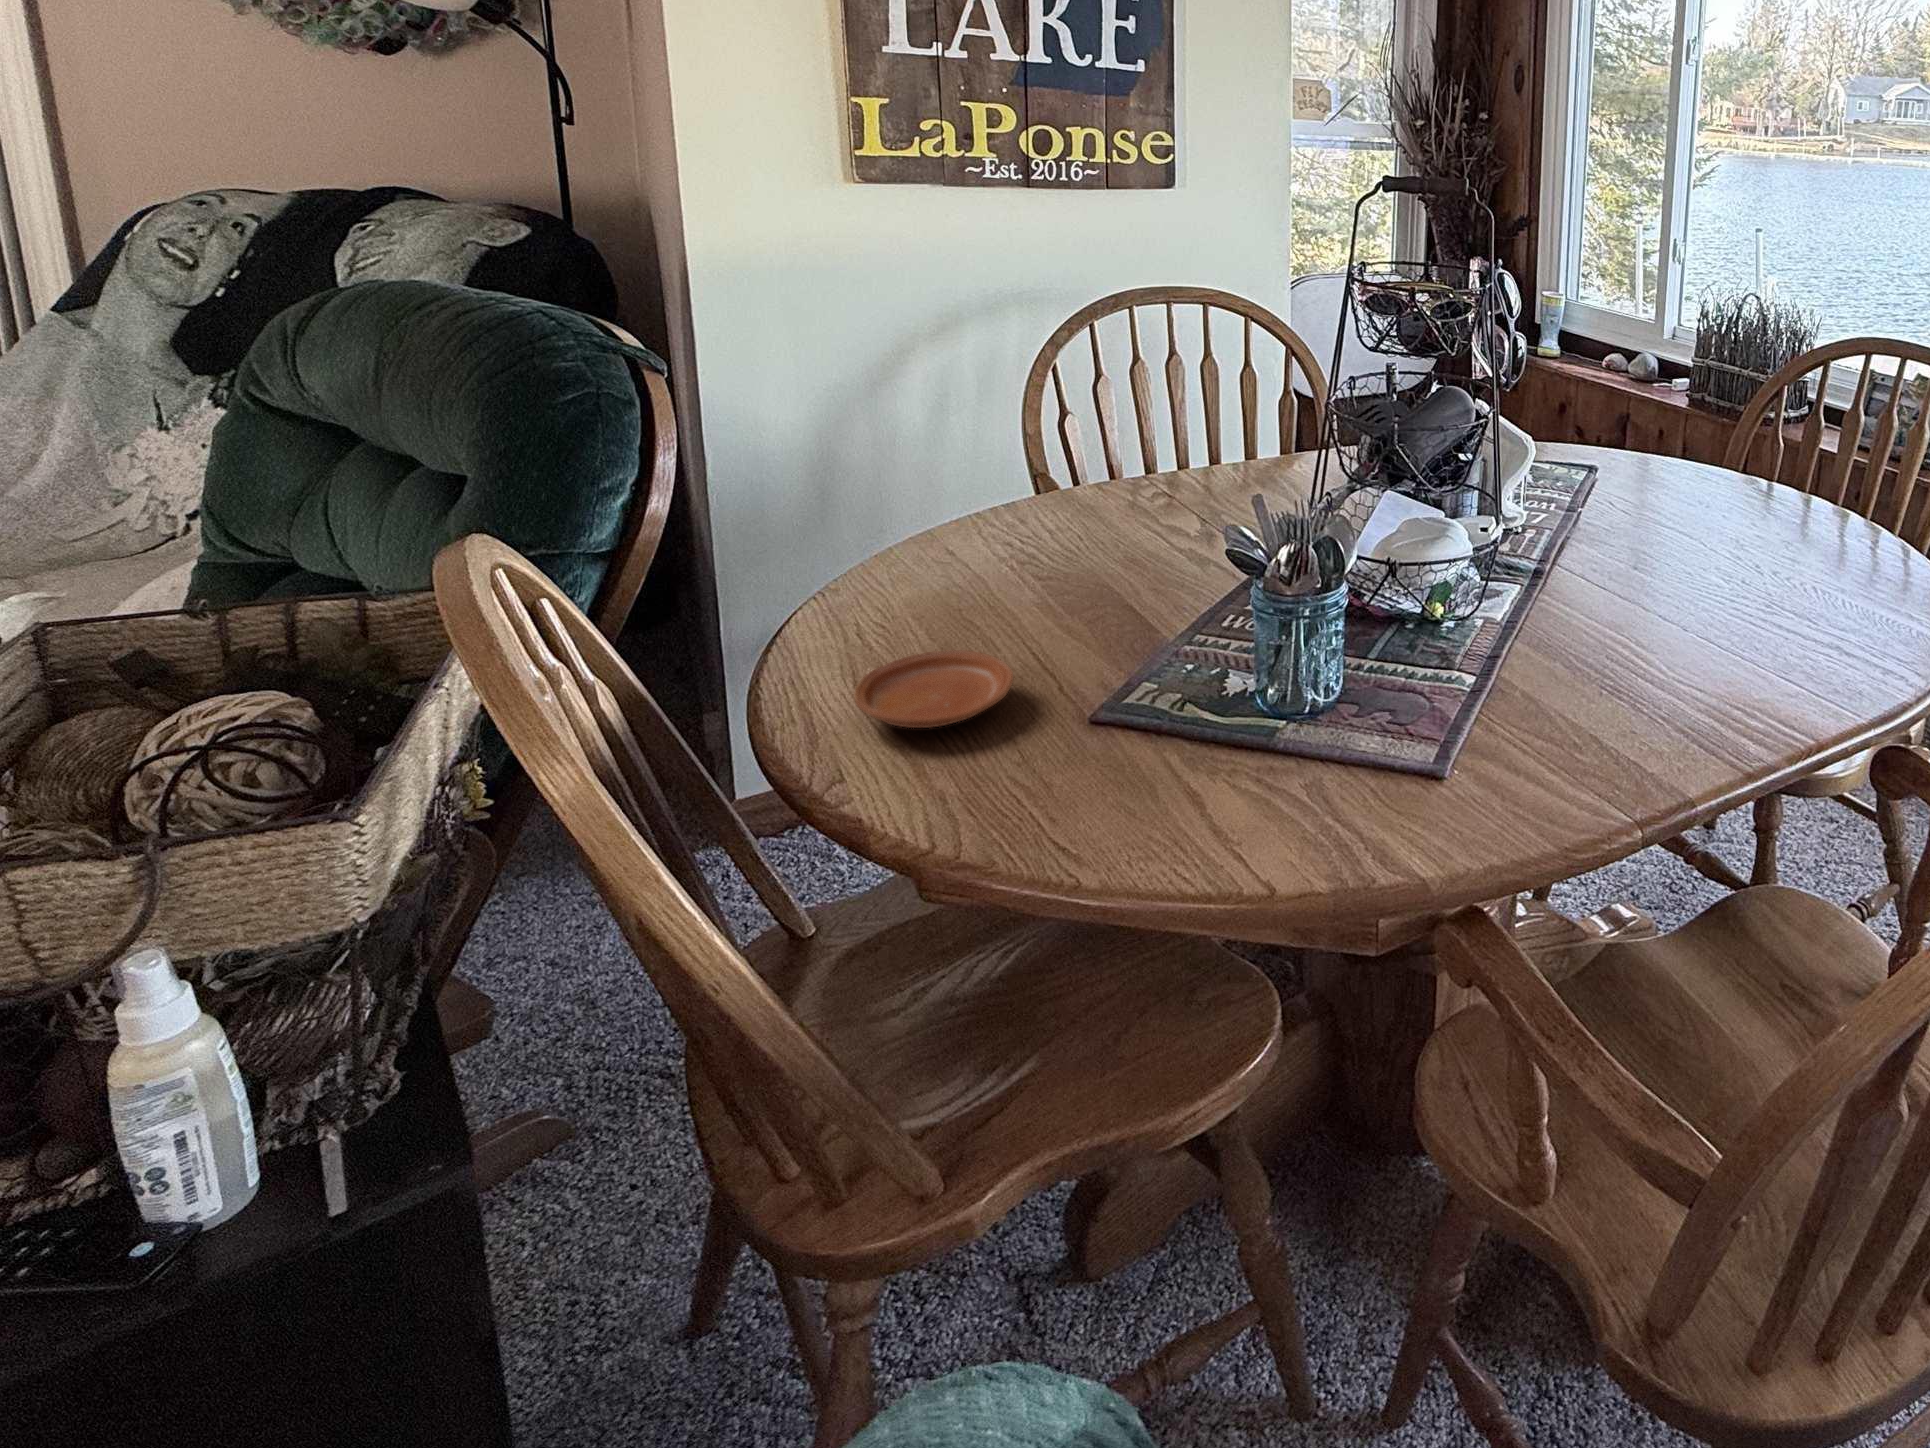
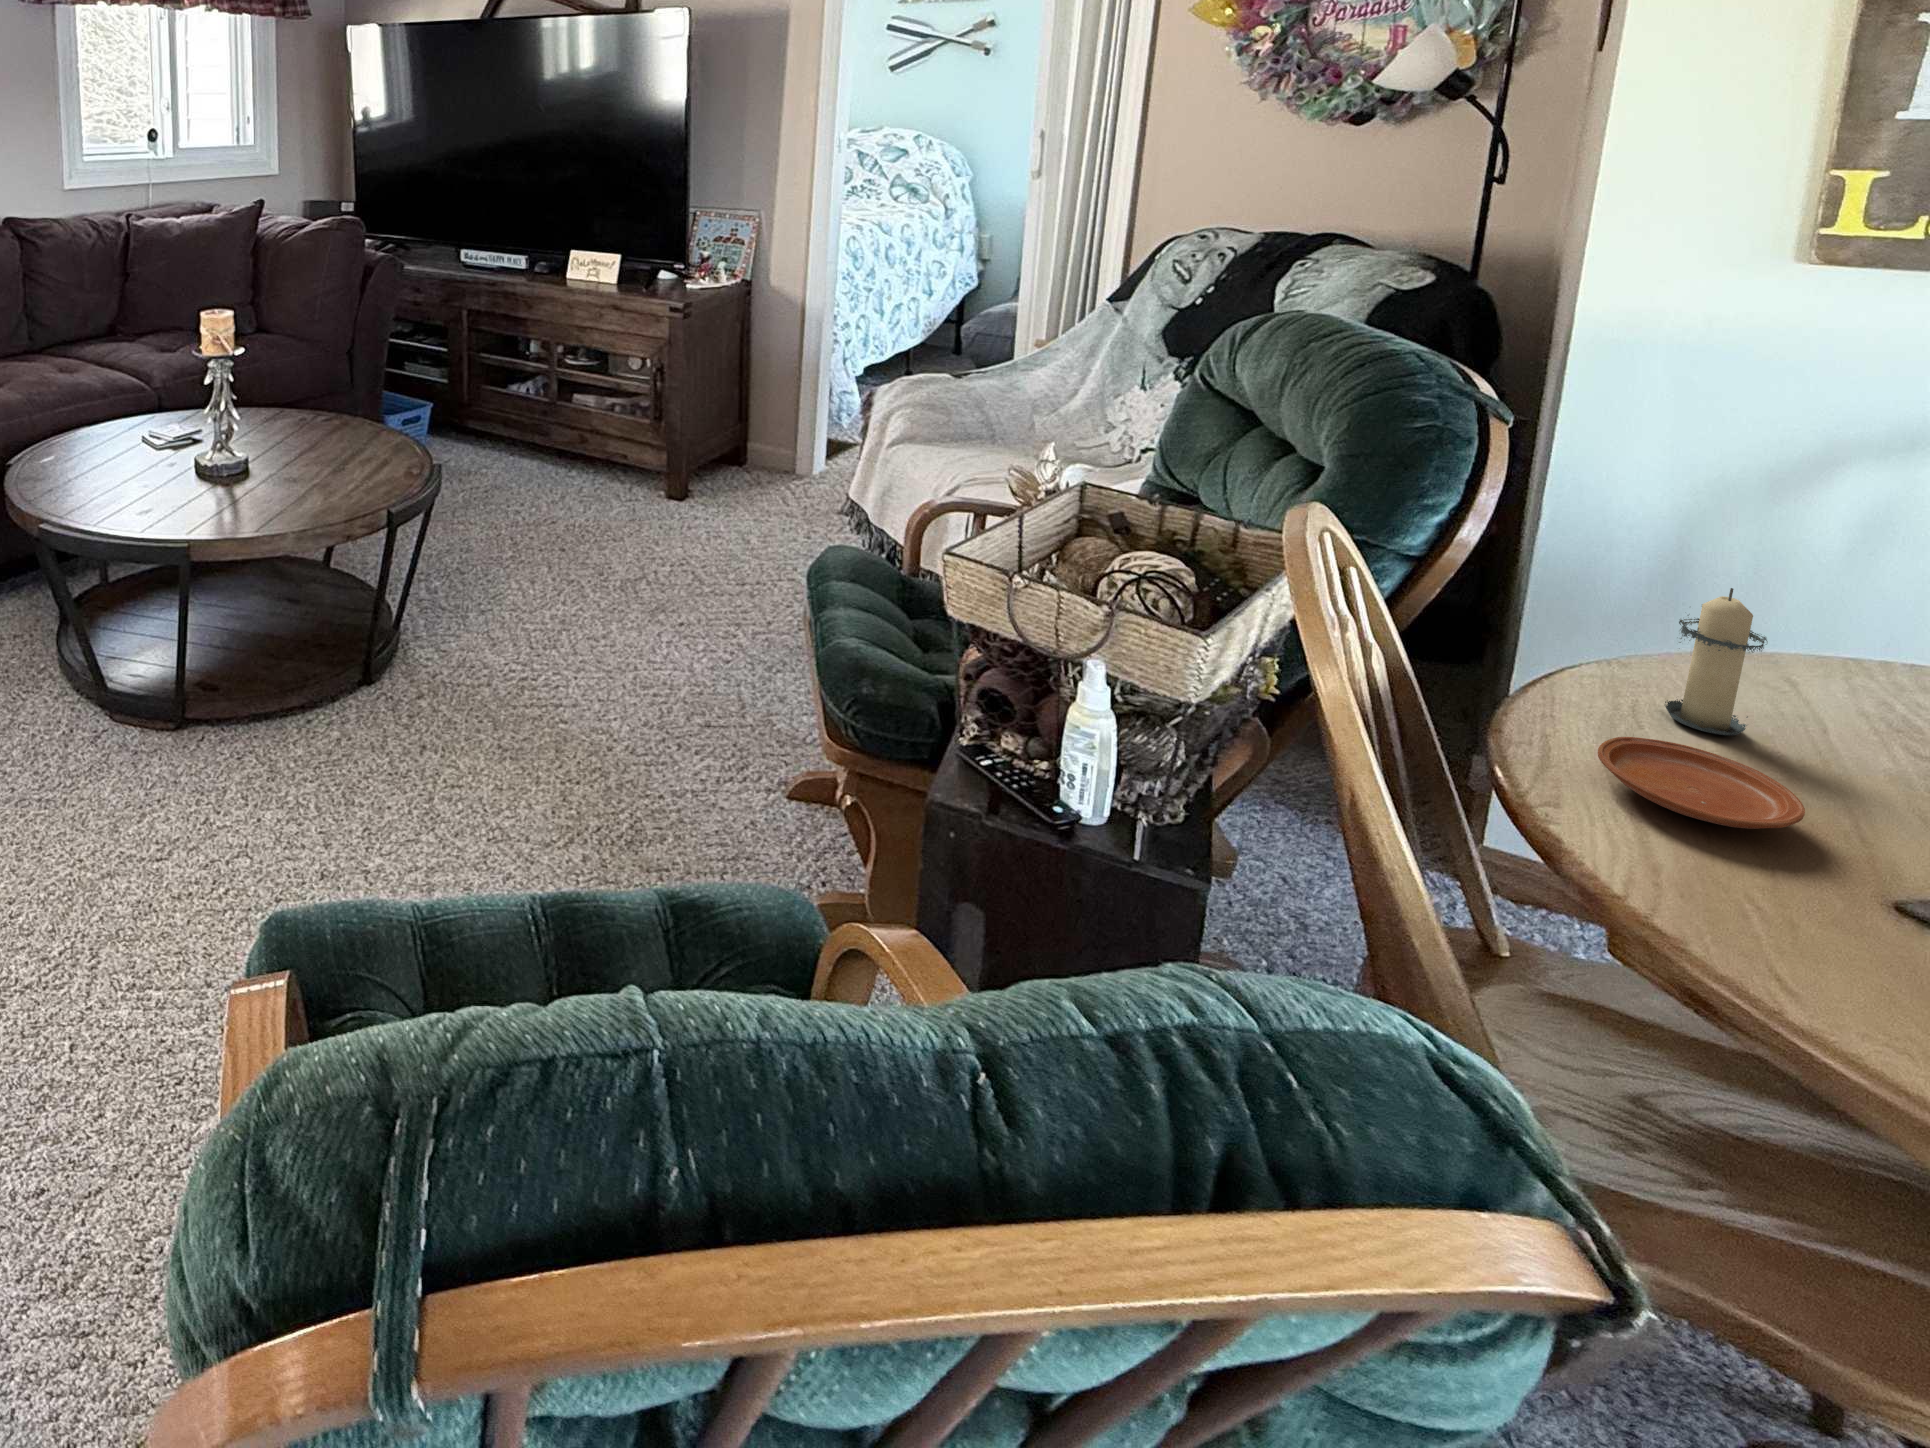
candle: none [869,488,951,634] -> present [1665,588,1768,736]

